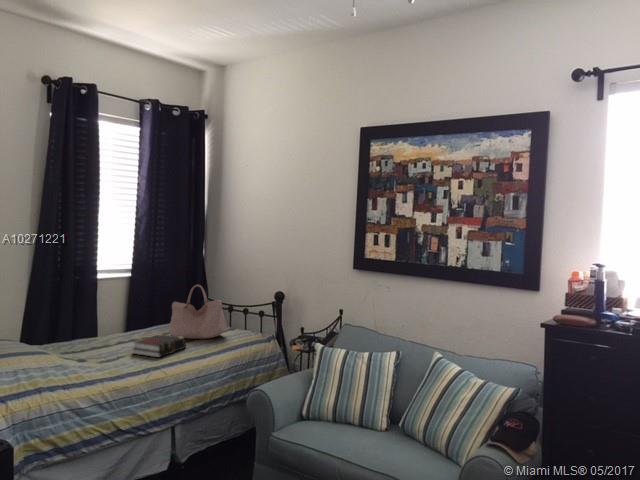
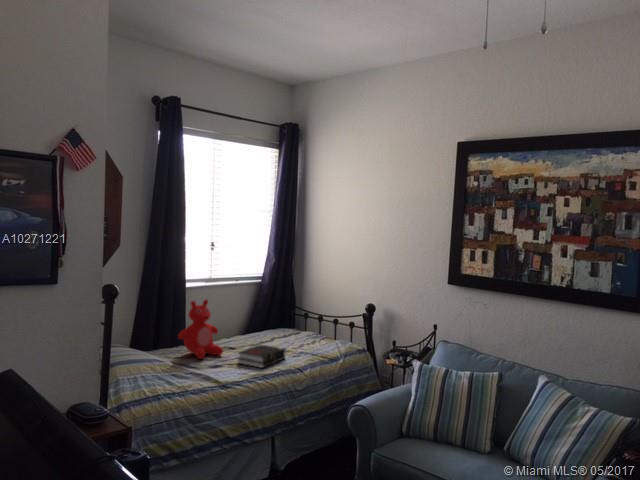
handbag: present [169,285,226,339] -> none [266,297,321,349]
teddy bear: none [67,288,119,351] -> present [178,300,223,359]

